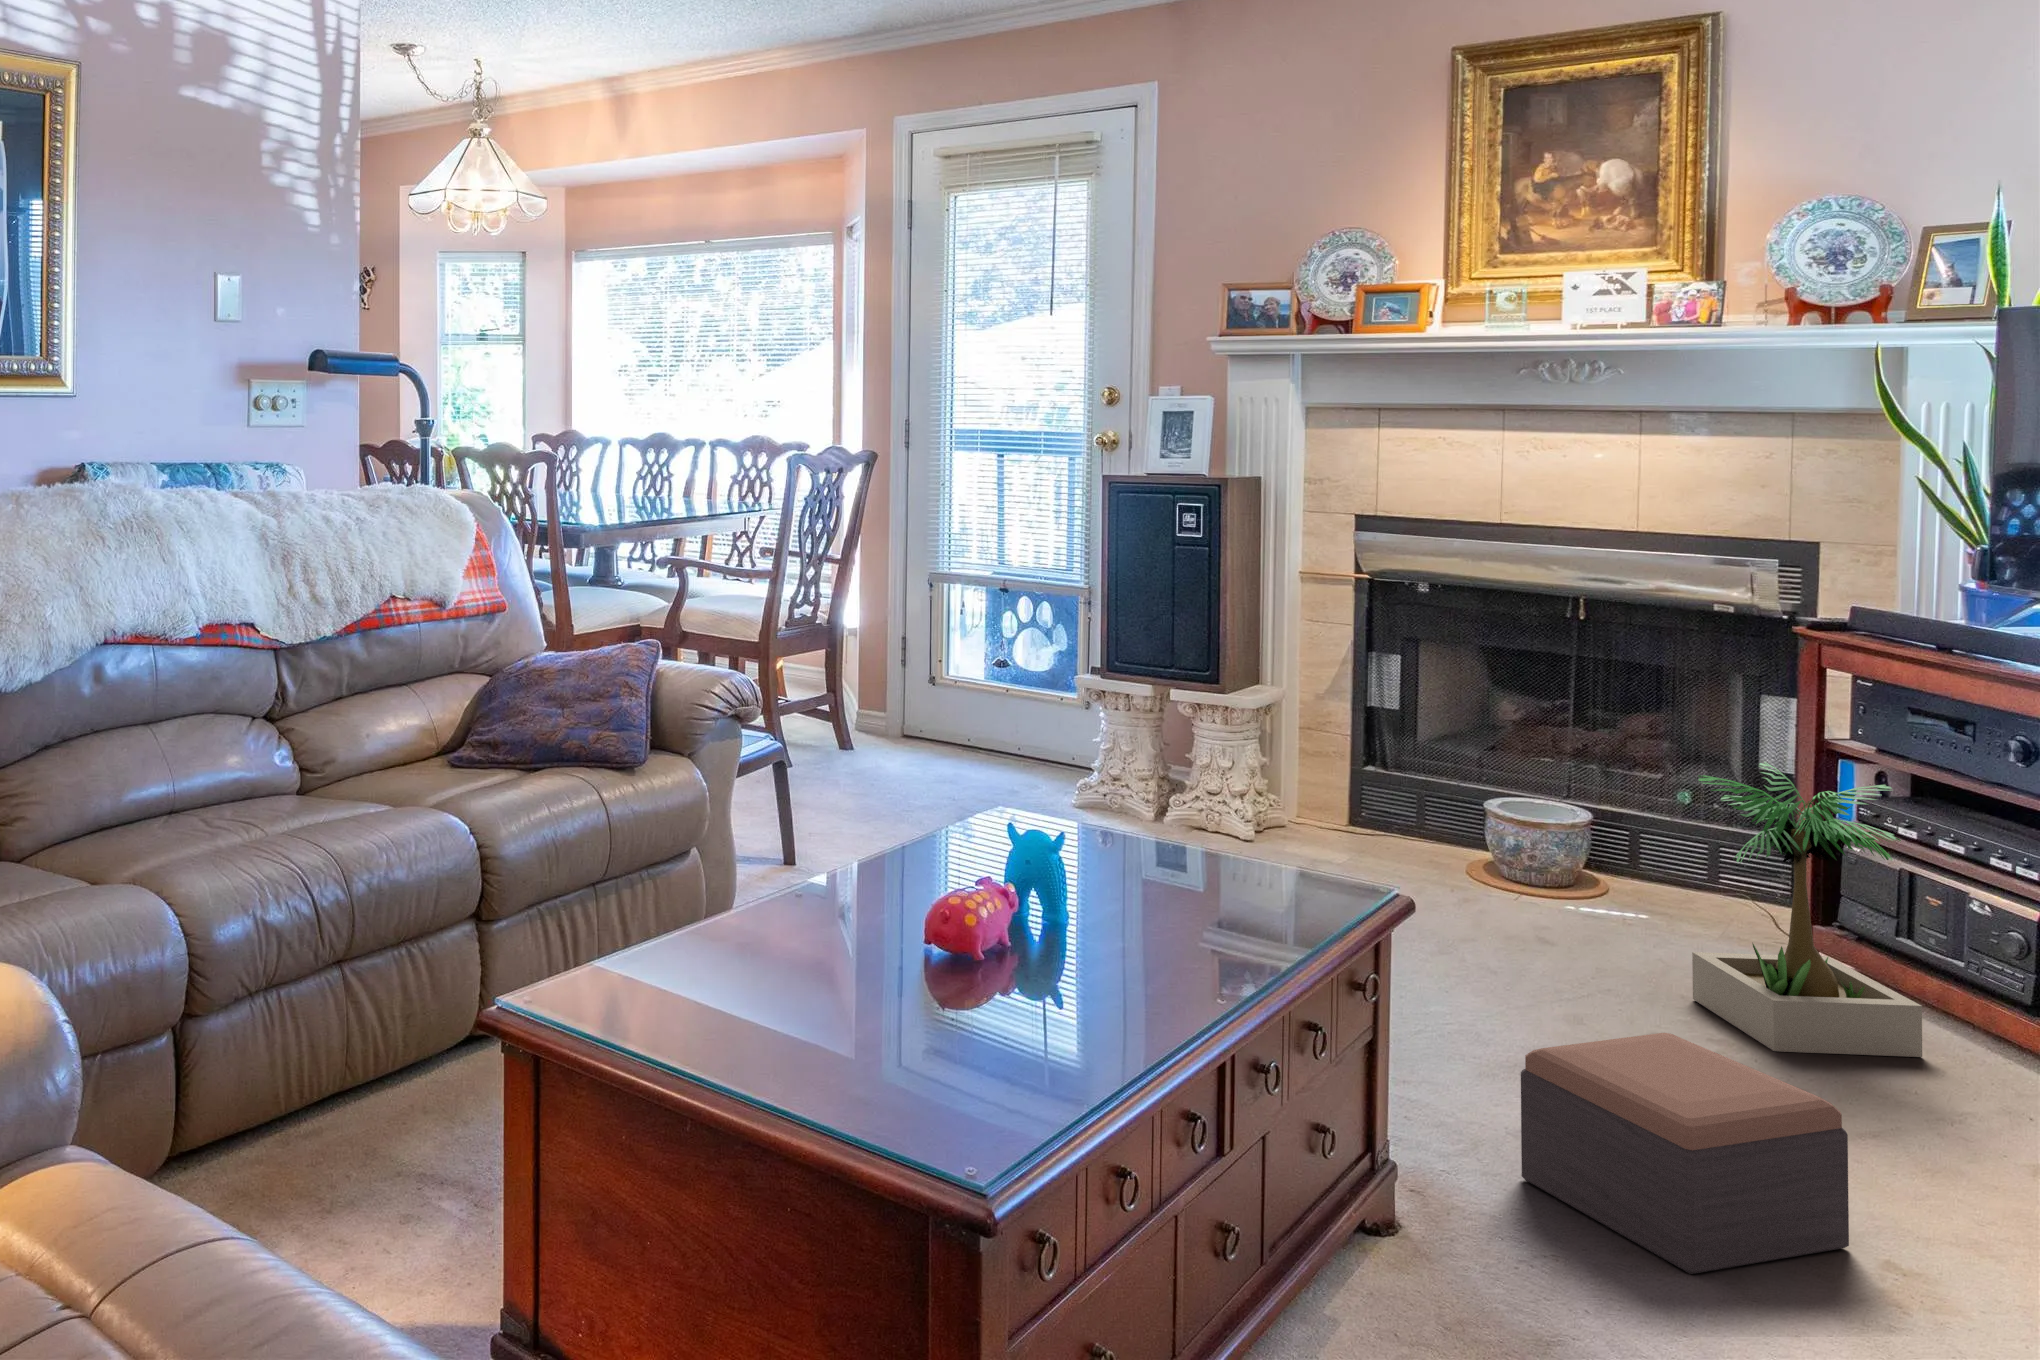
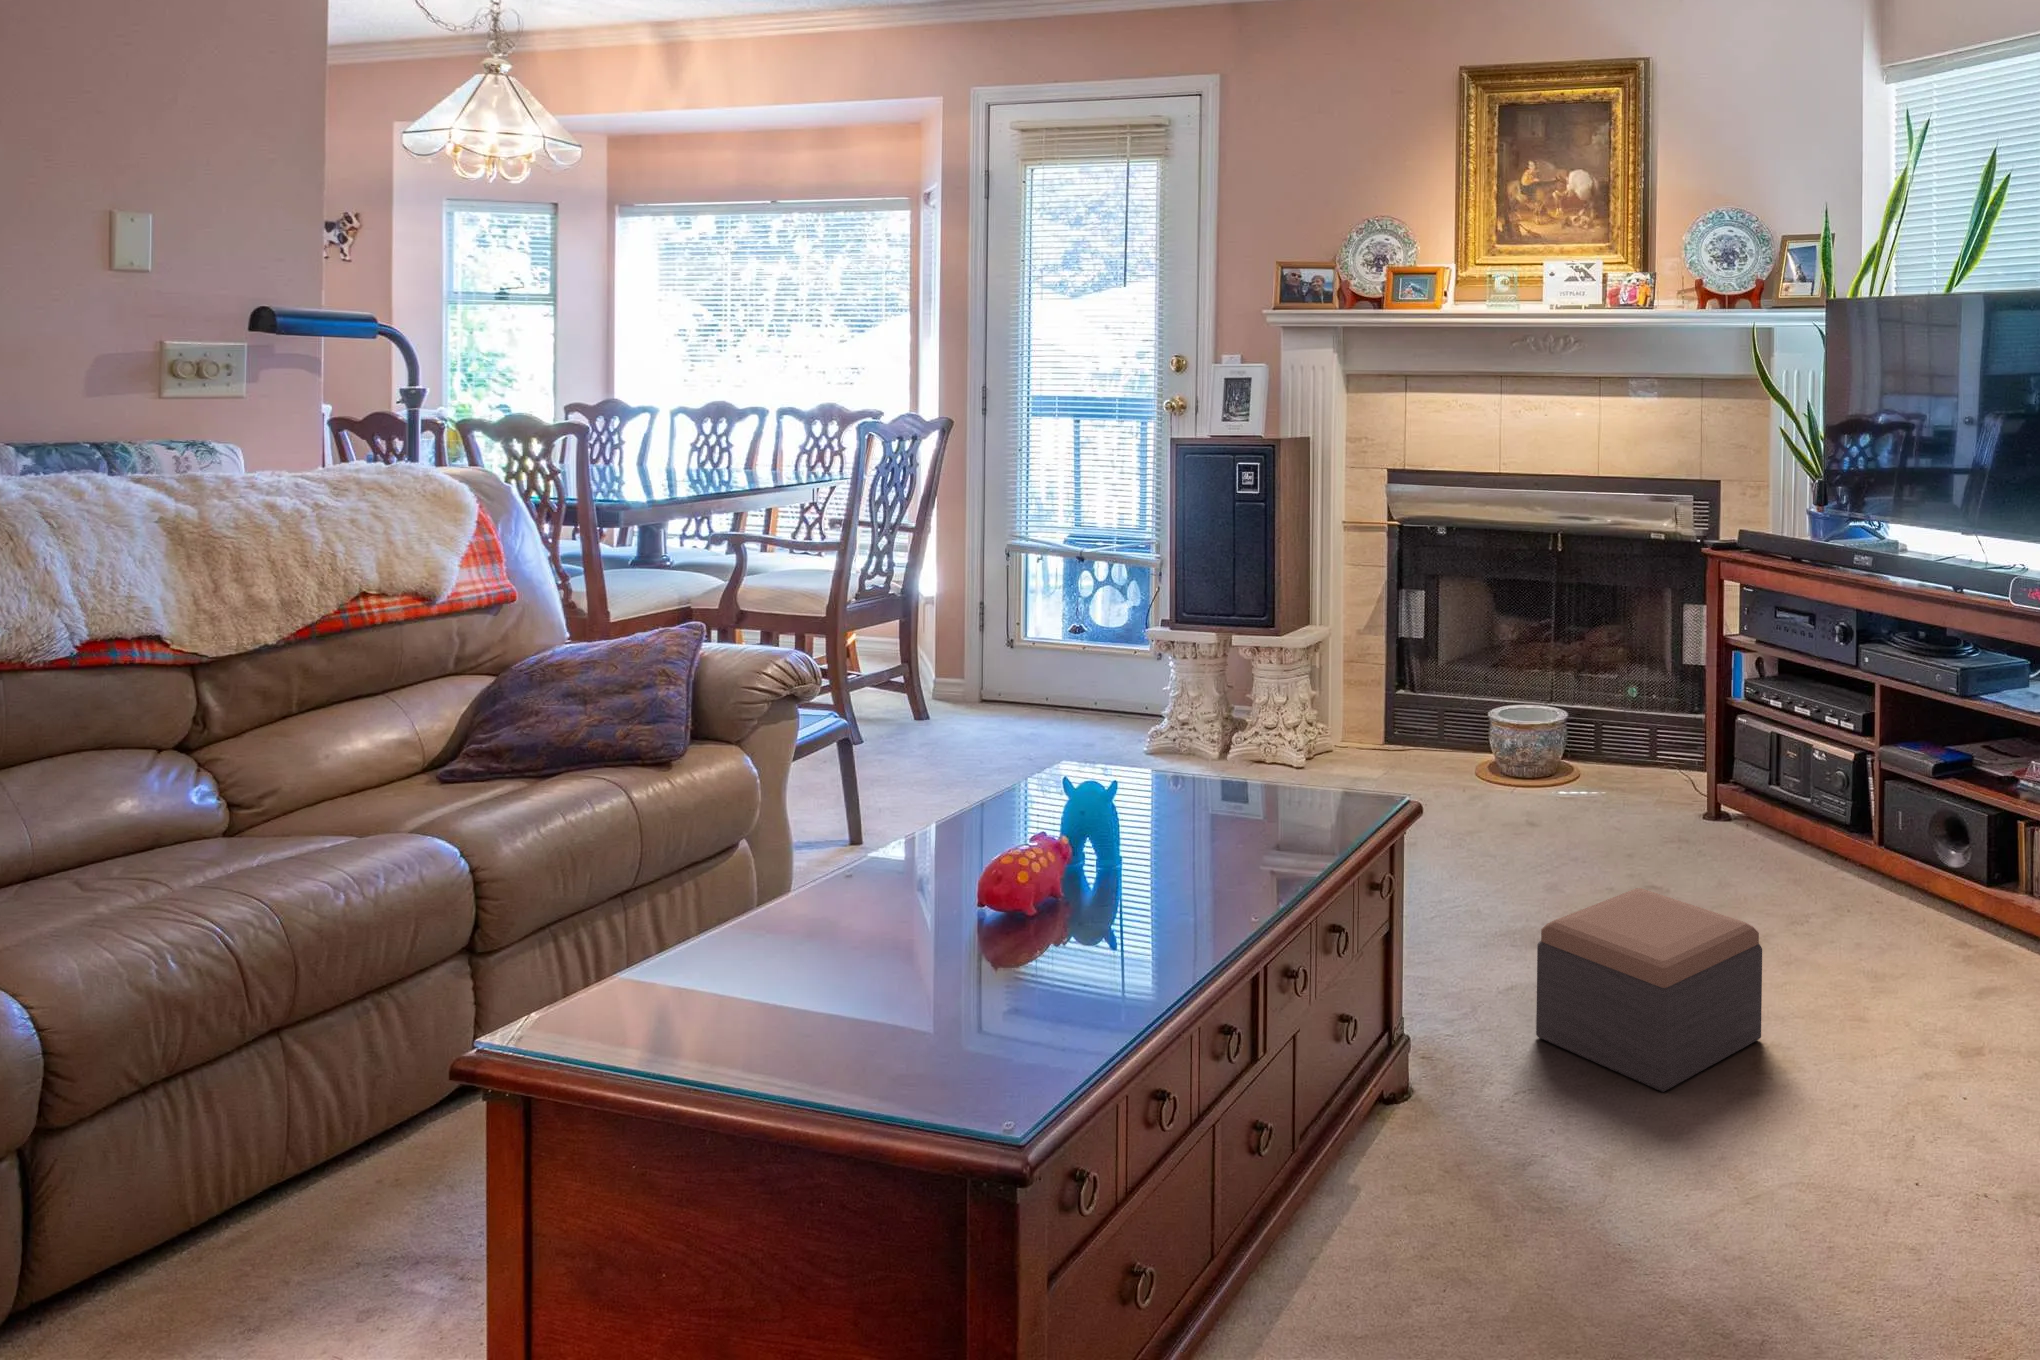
potted plant: present [1692,762,1922,1057] -> none [1628,651,1792,884]

